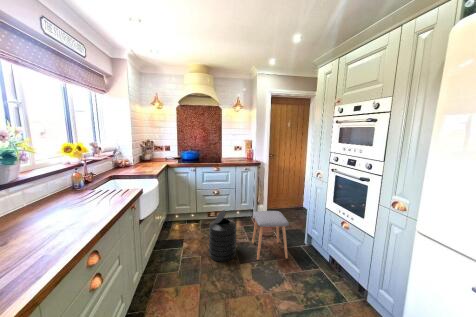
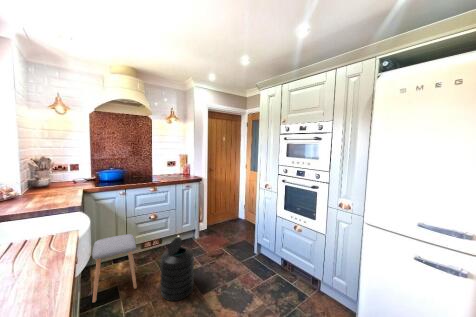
stool: present [252,211,289,260] -> present [92,234,137,303]

